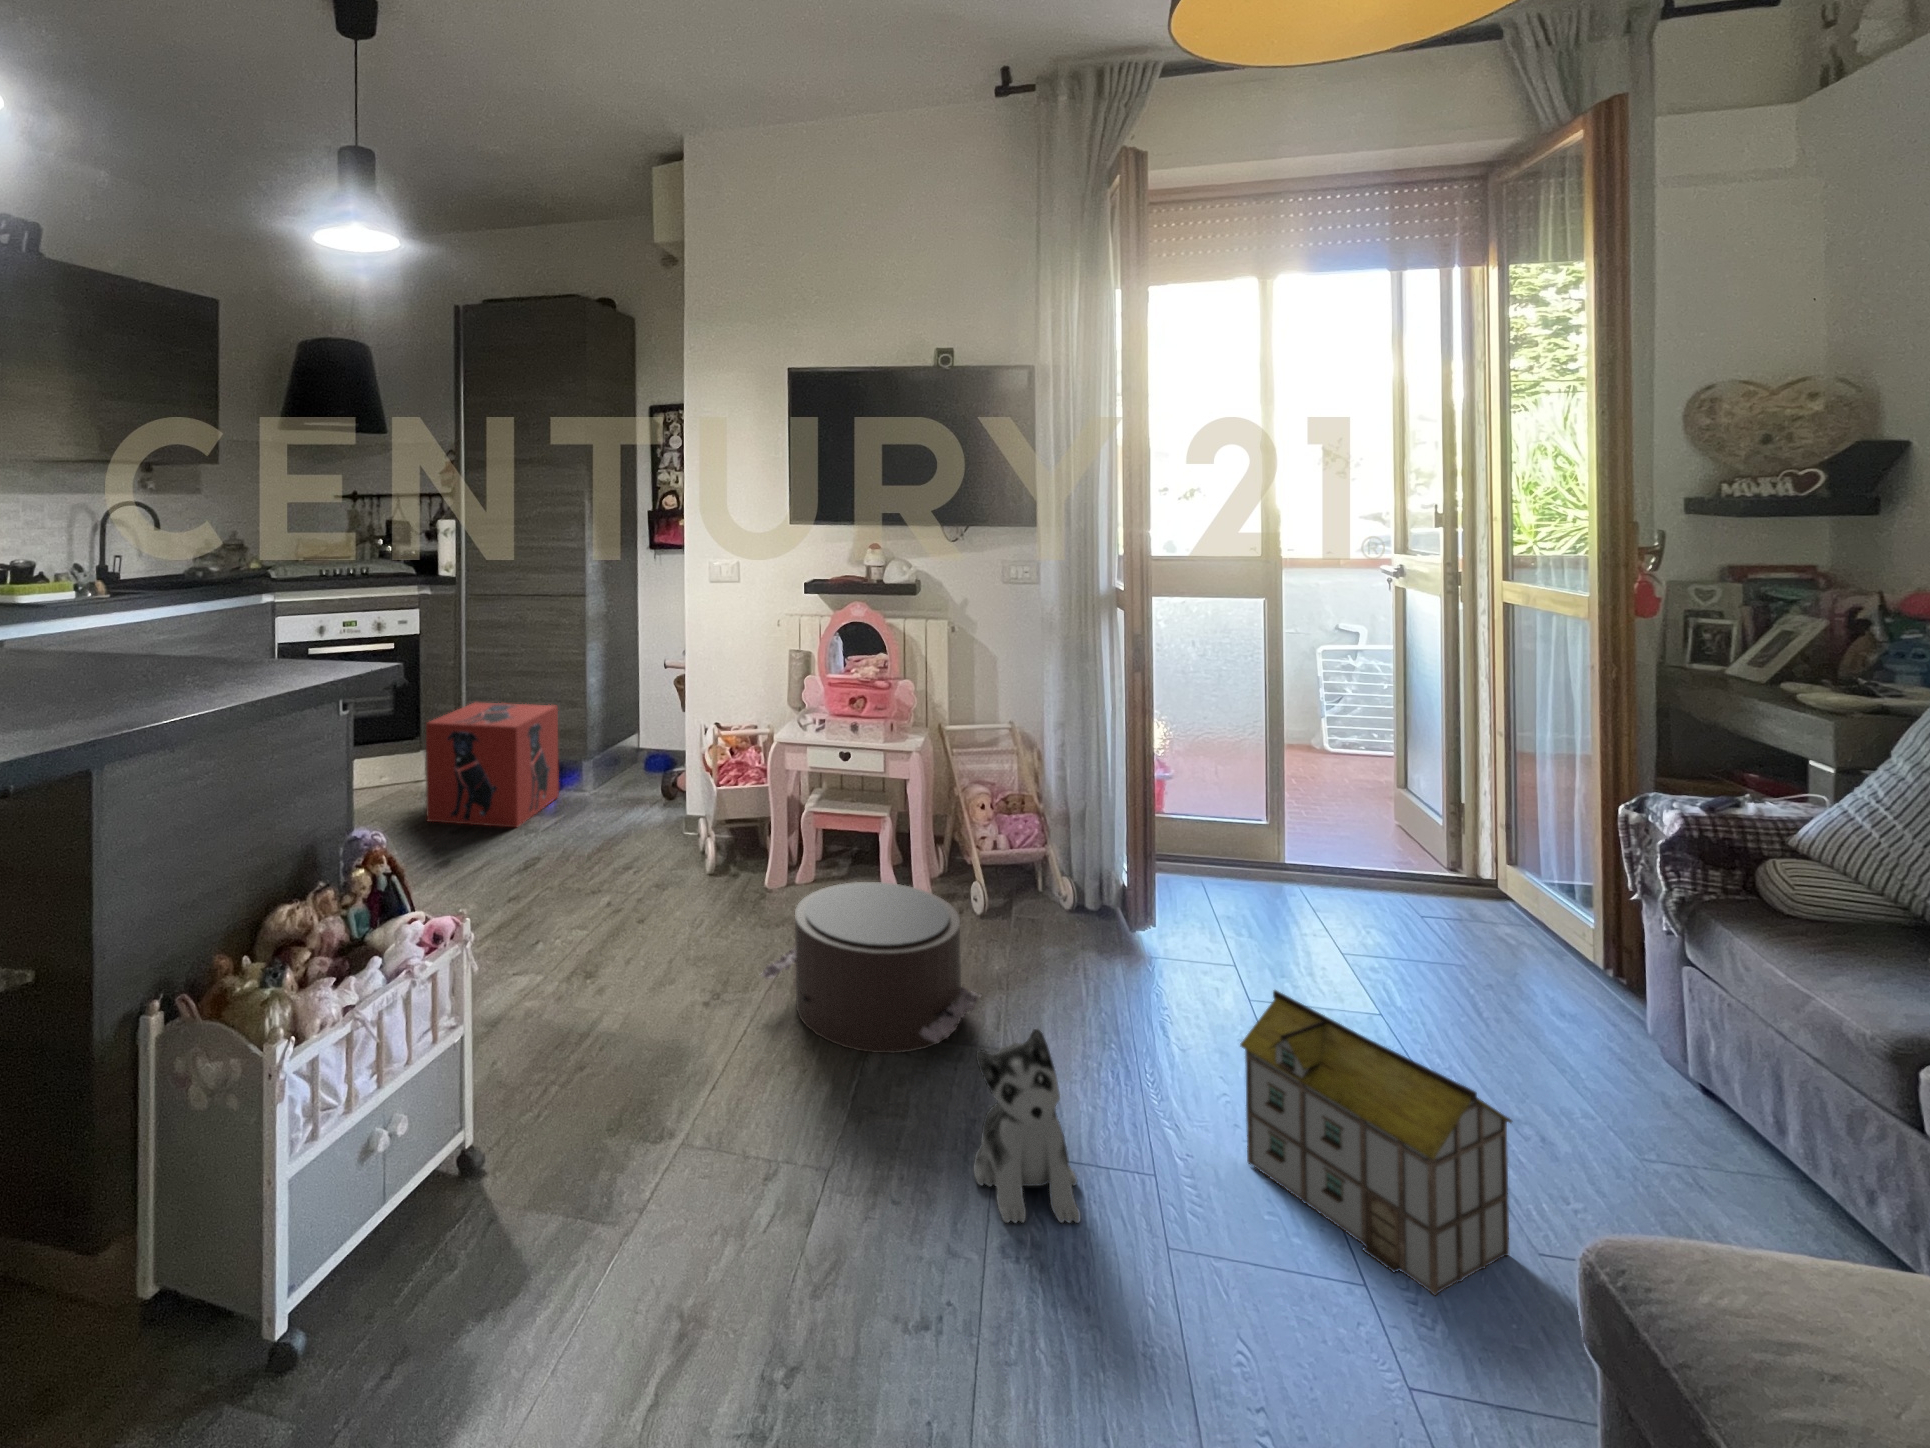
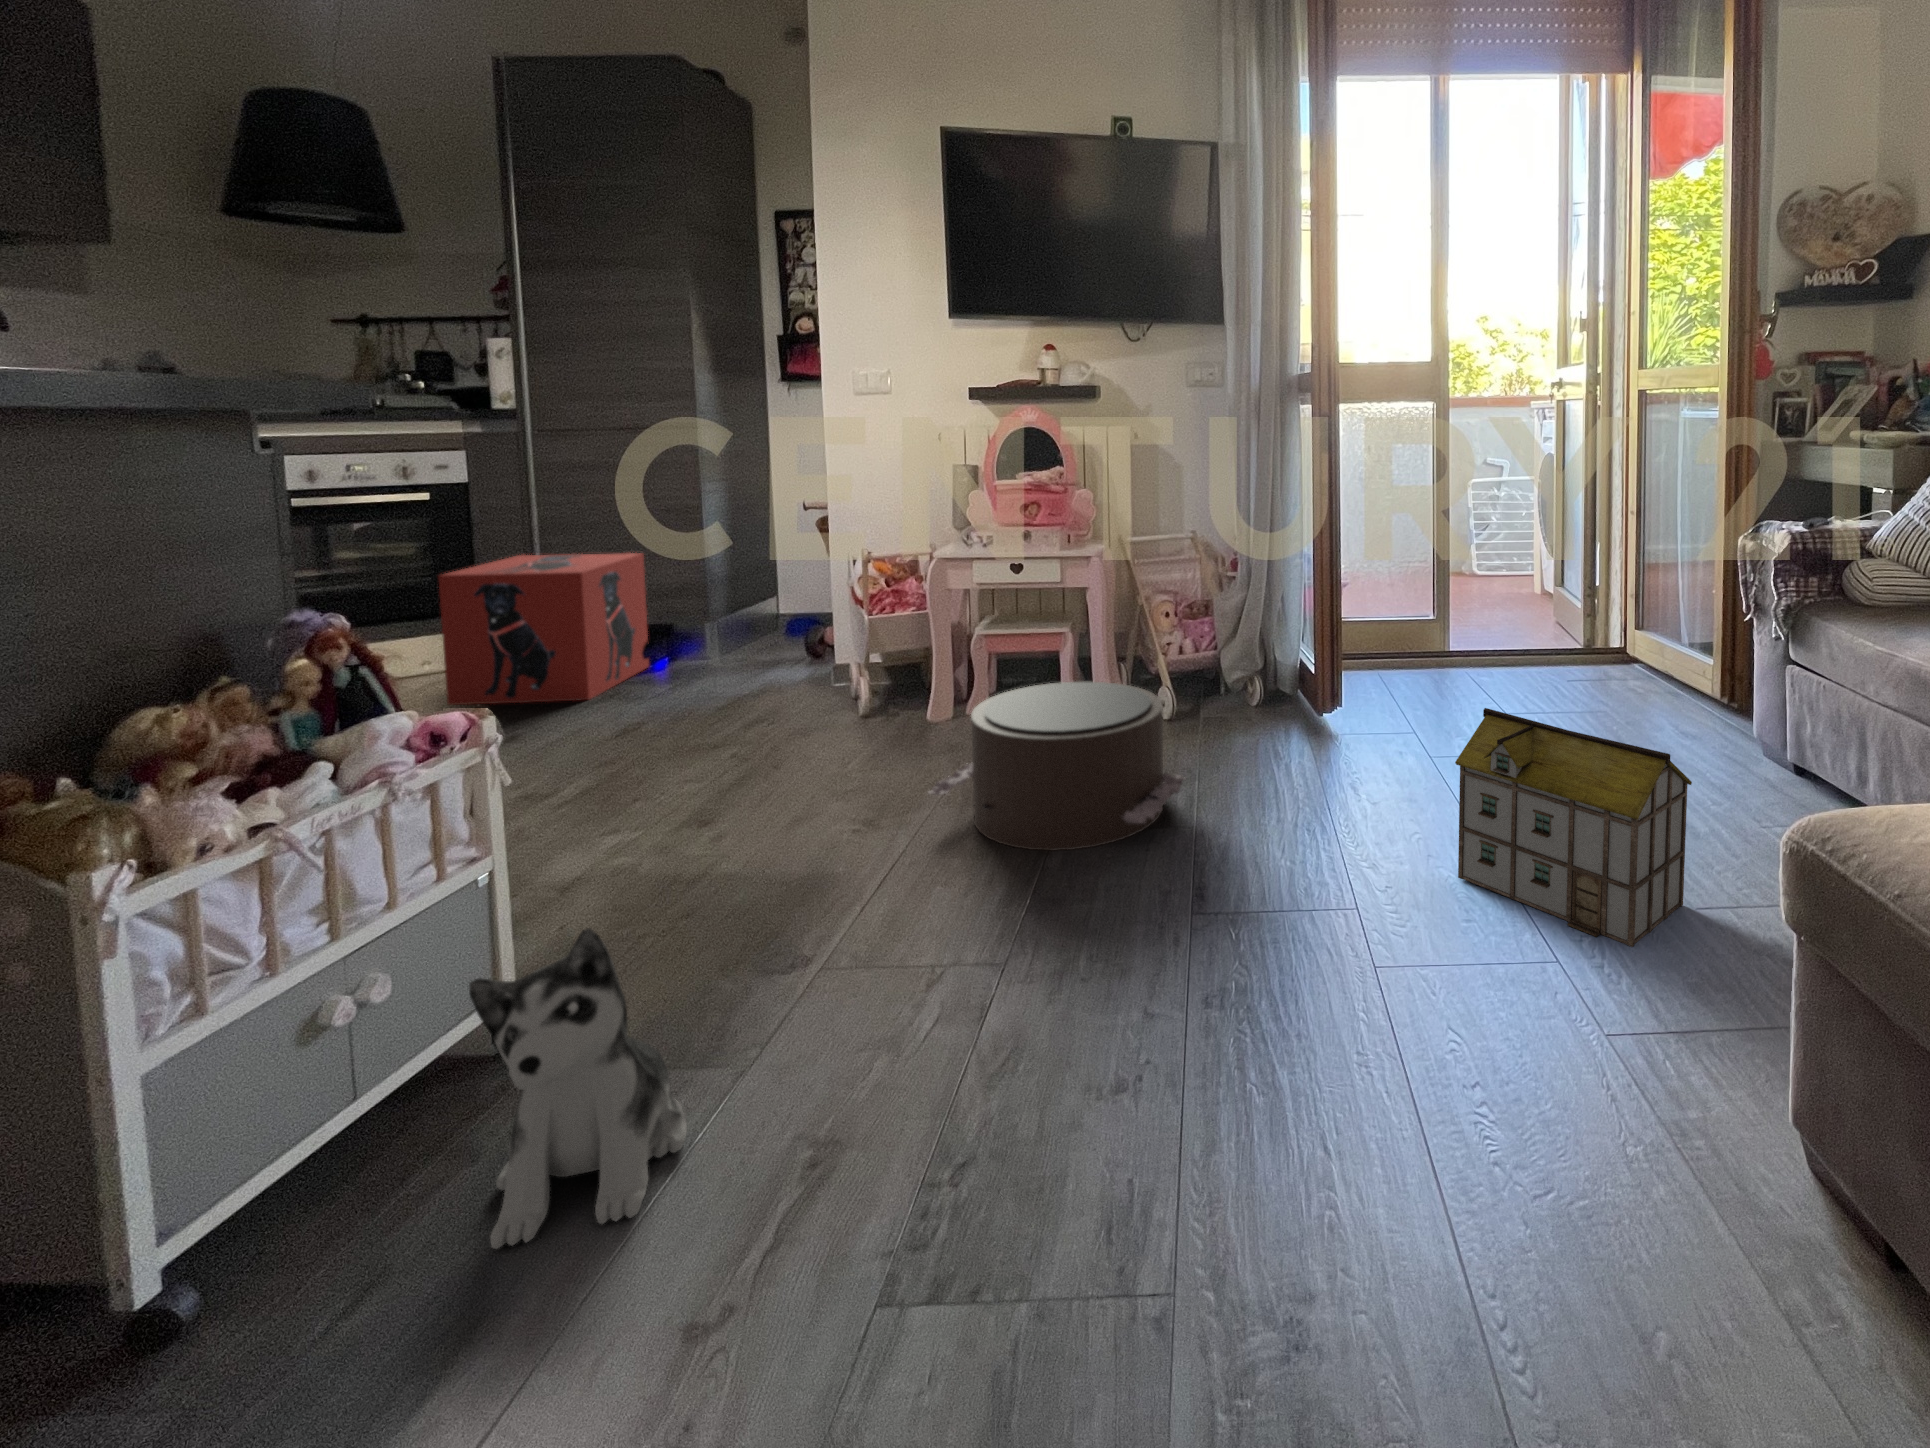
plush toy: present [974,1029,1080,1223] -> present [469,928,687,1249]

